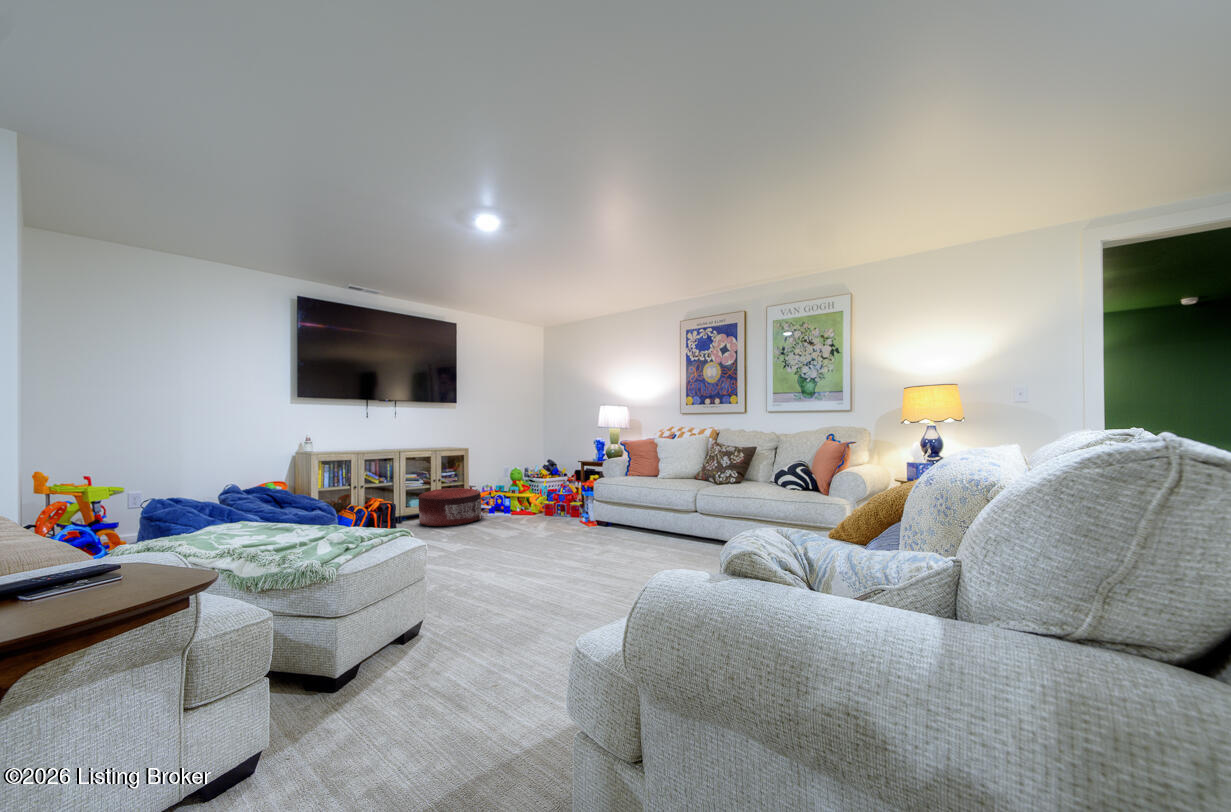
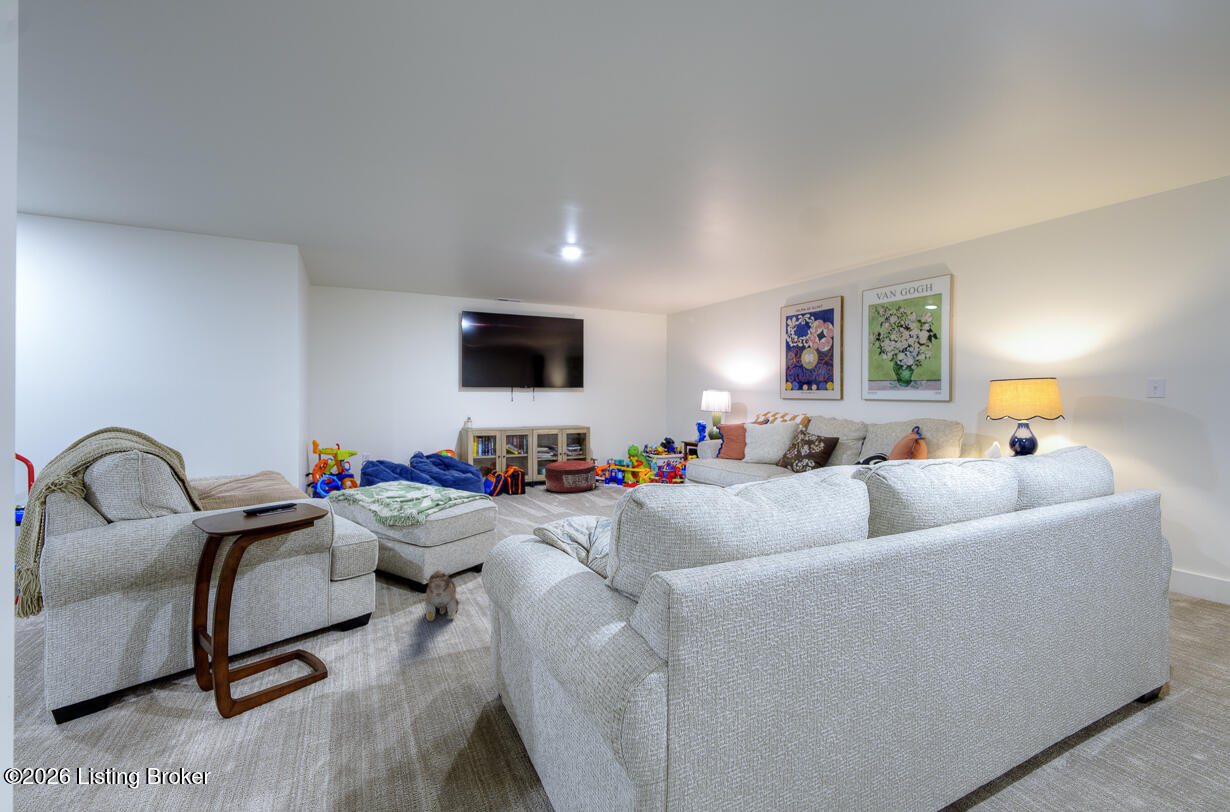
plush toy: none [356,656,418,751] -> present [425,570,459,621]

